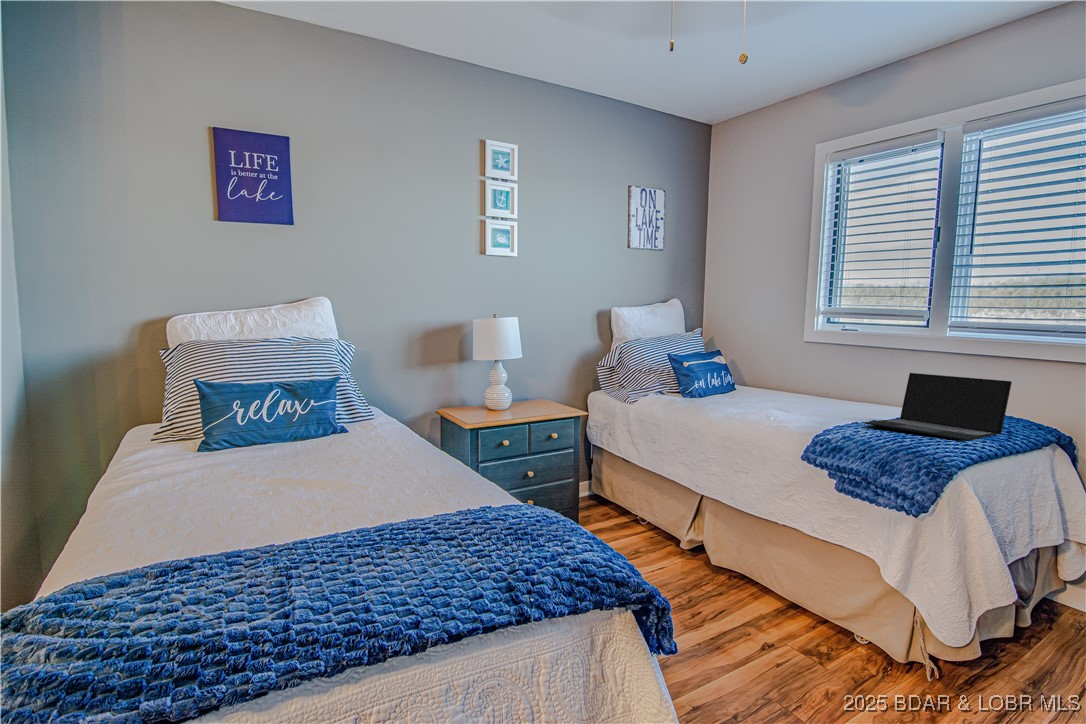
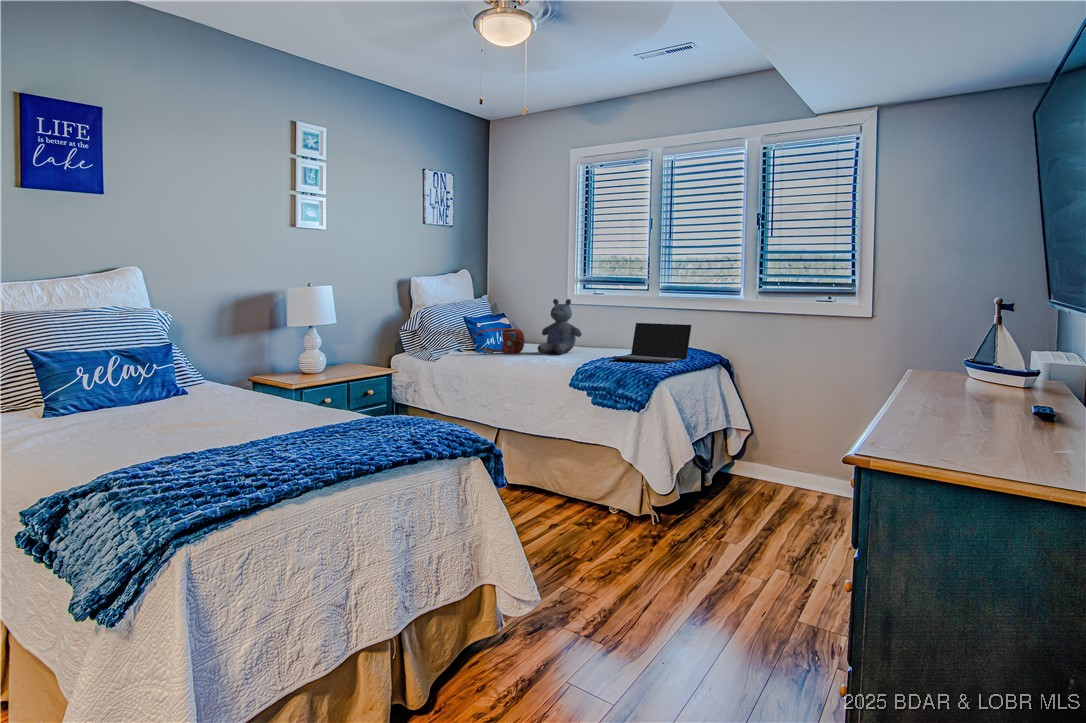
stuffed bear: none [759,335,823,408] -> present [538,299,582,354]
handbag: none [676,370,743,402] -> present [472,328,524,354]

